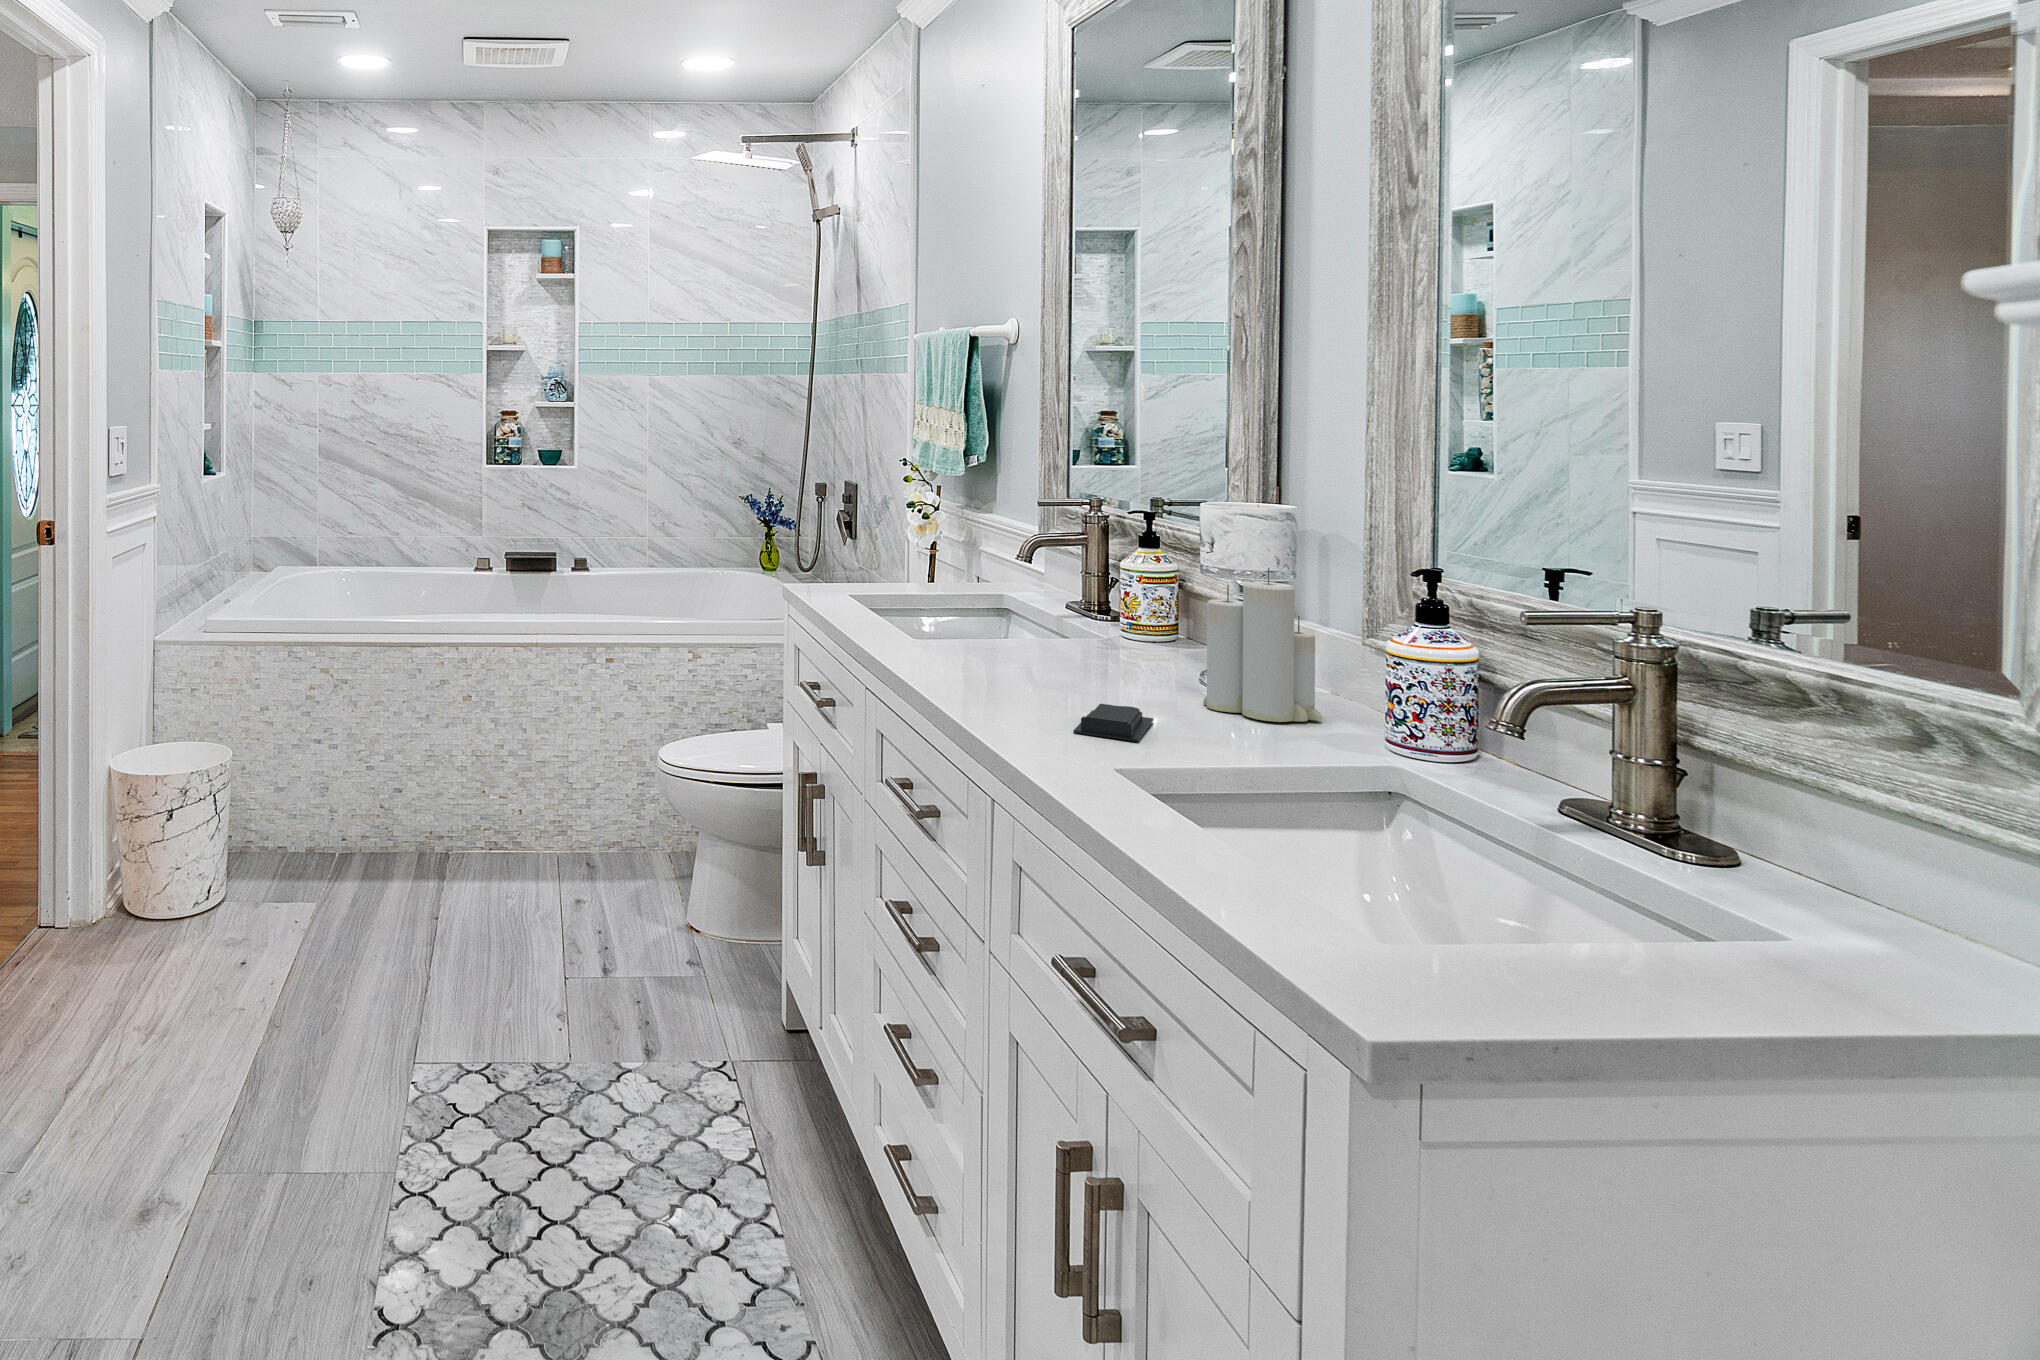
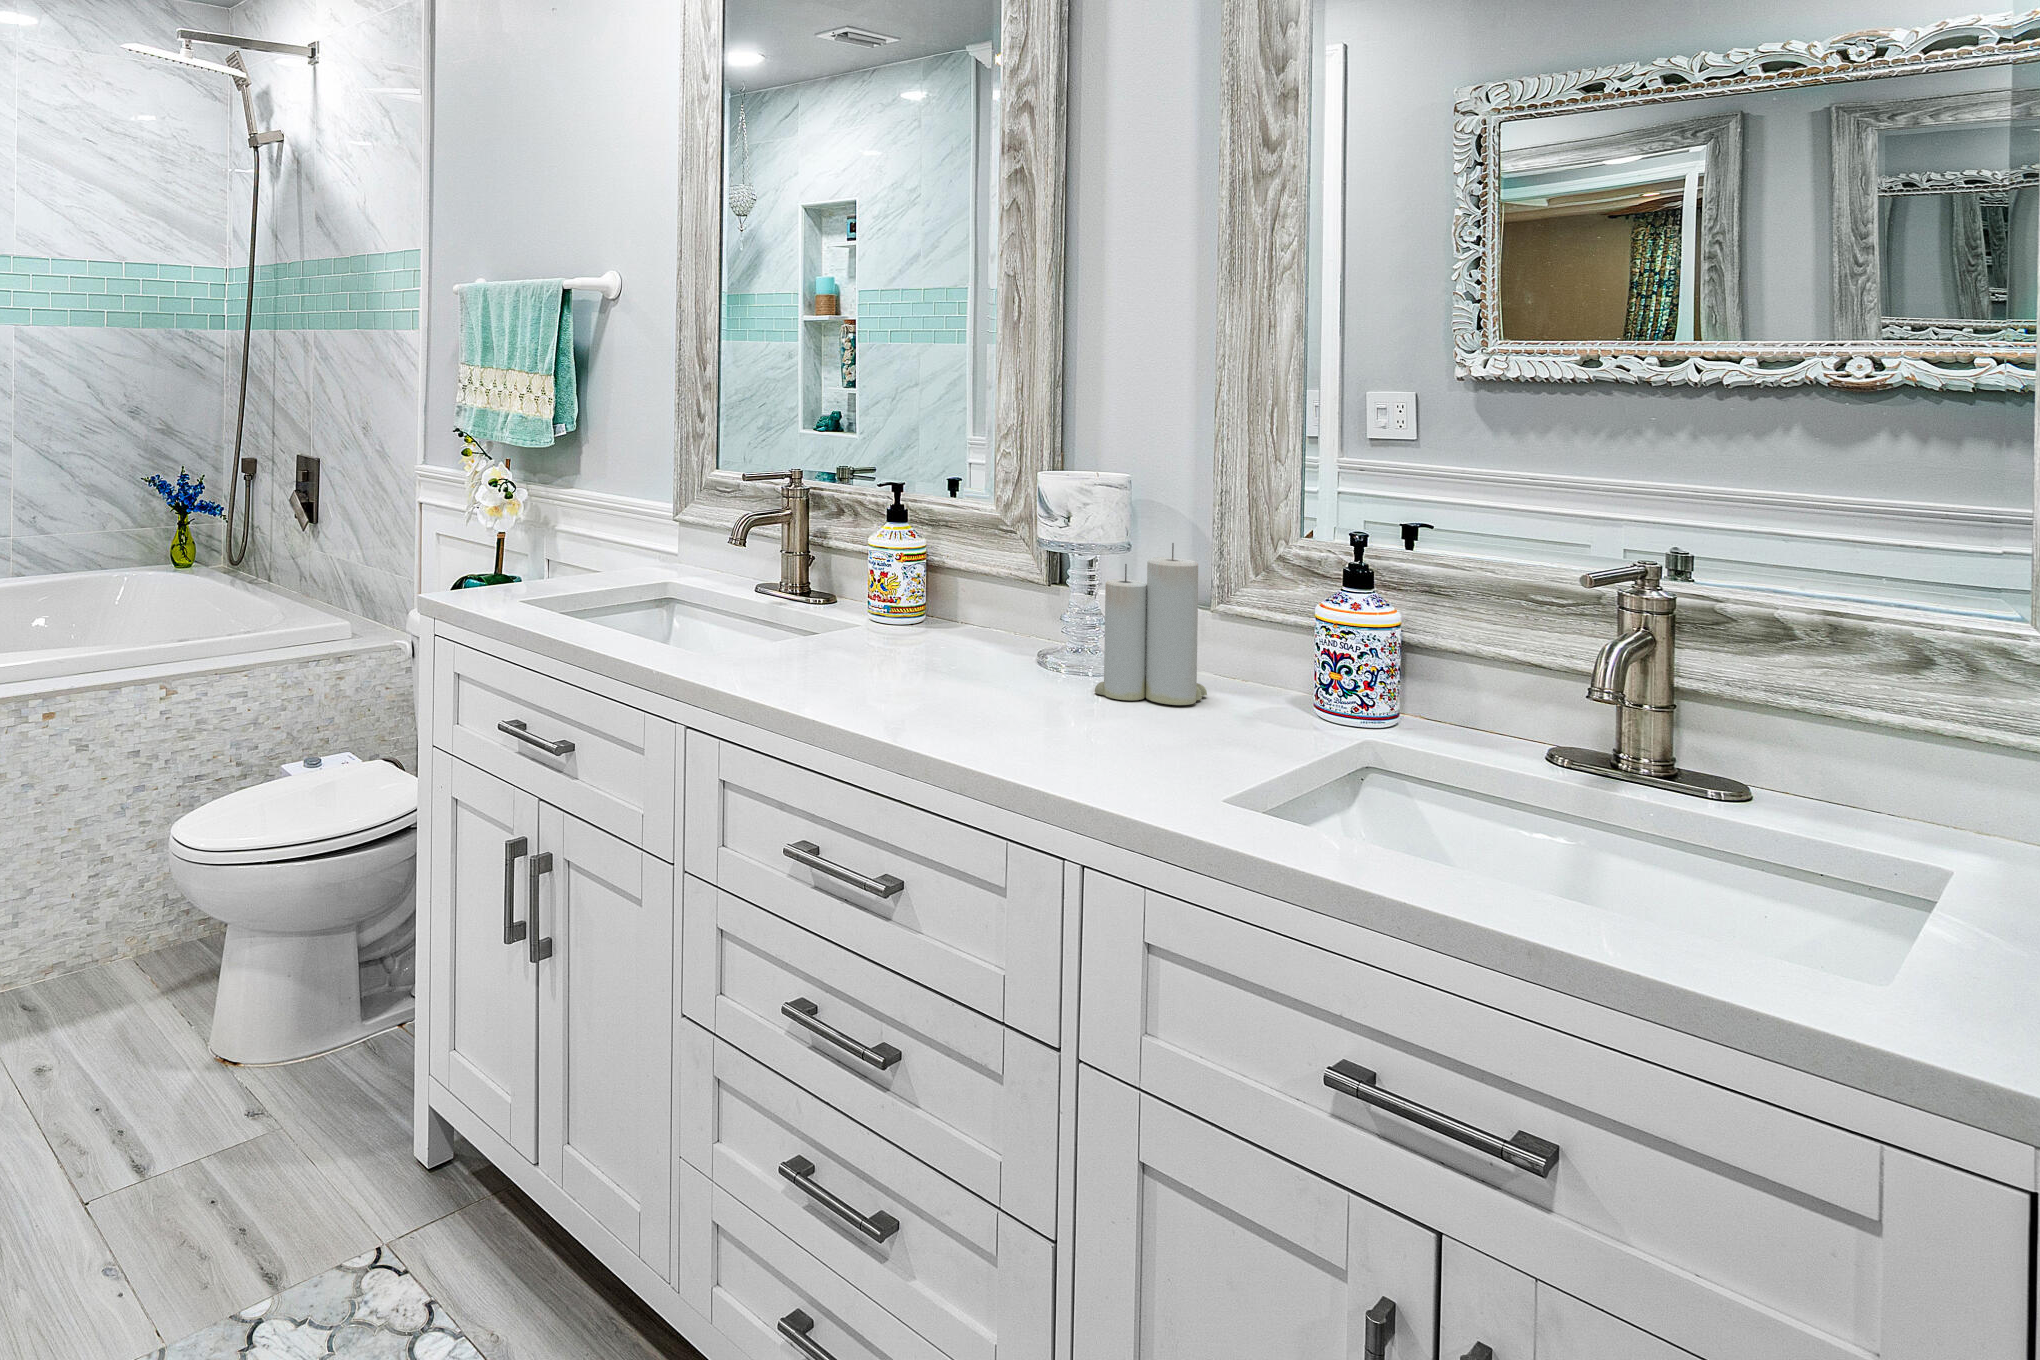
soap bar: present [1073,704,1153,742] -> none [1063,716,1181,761]

